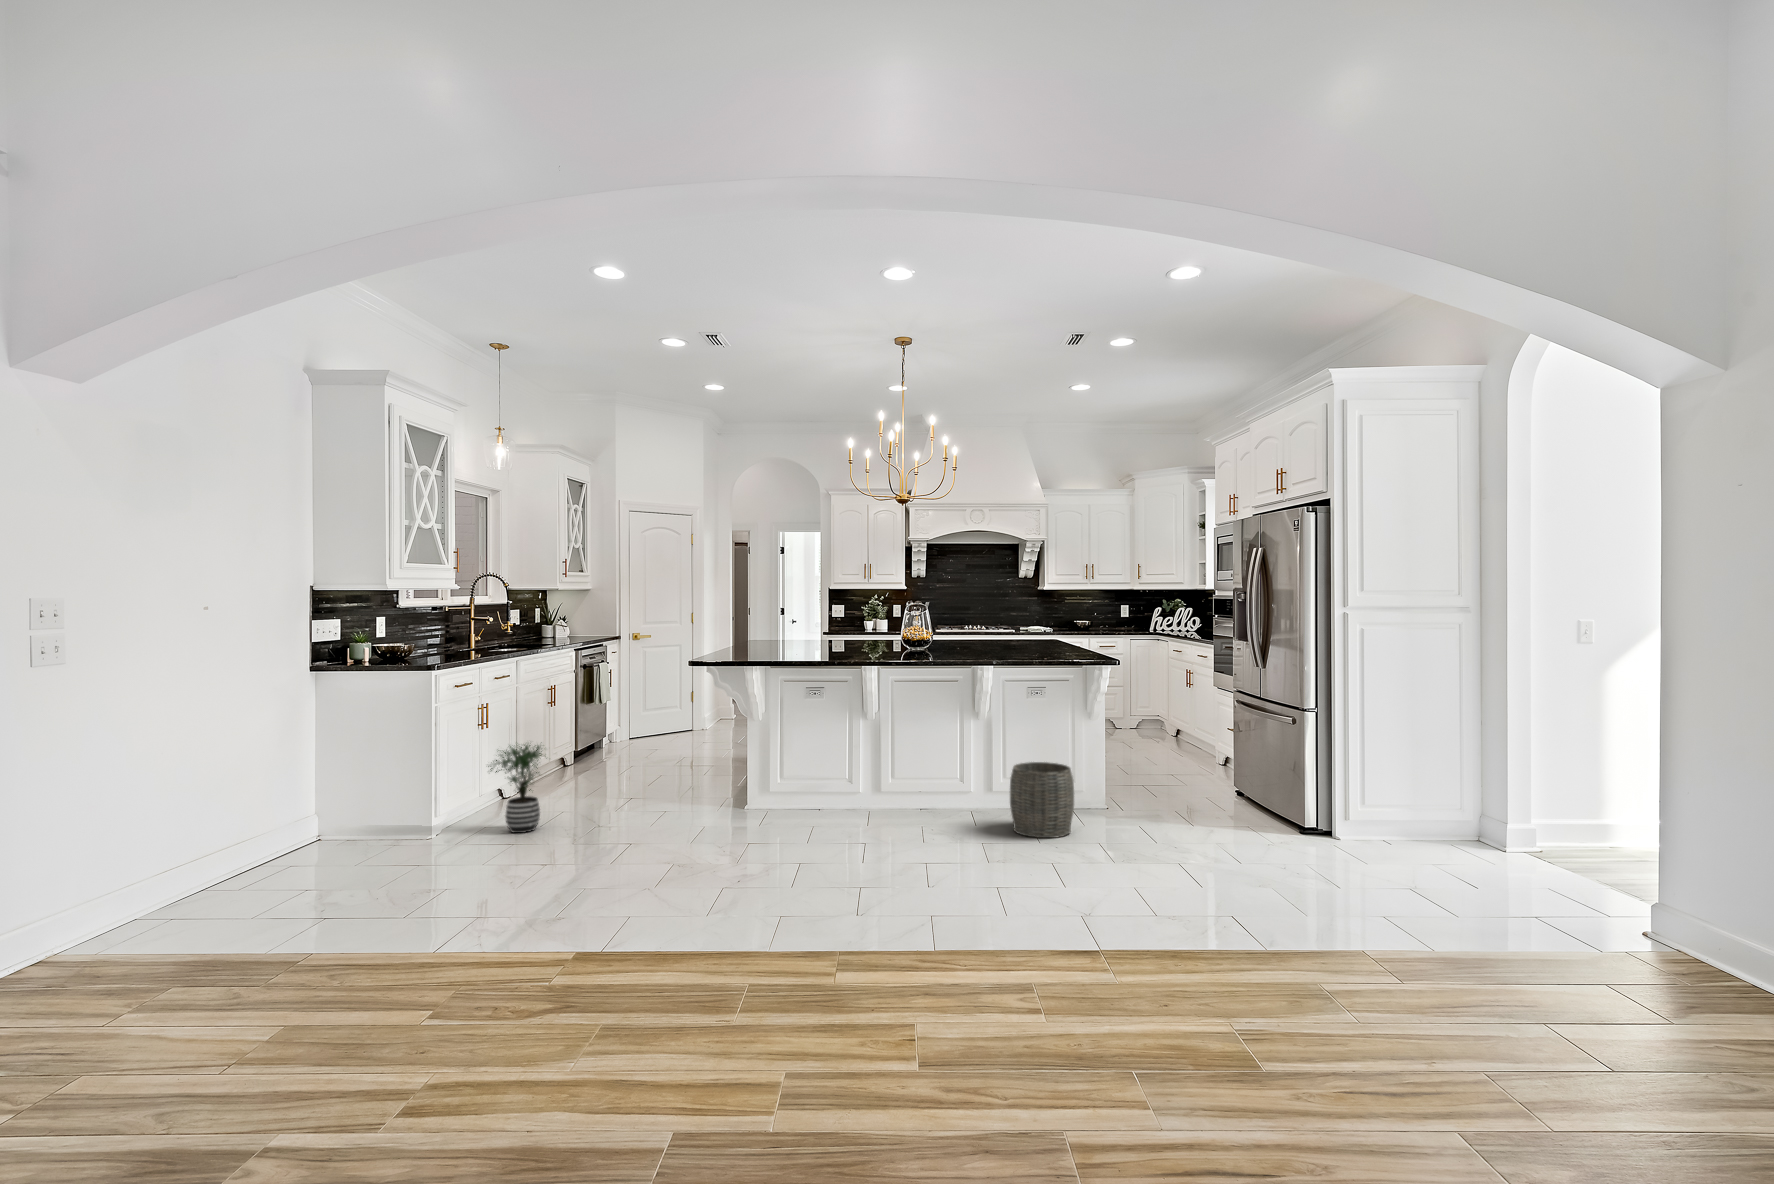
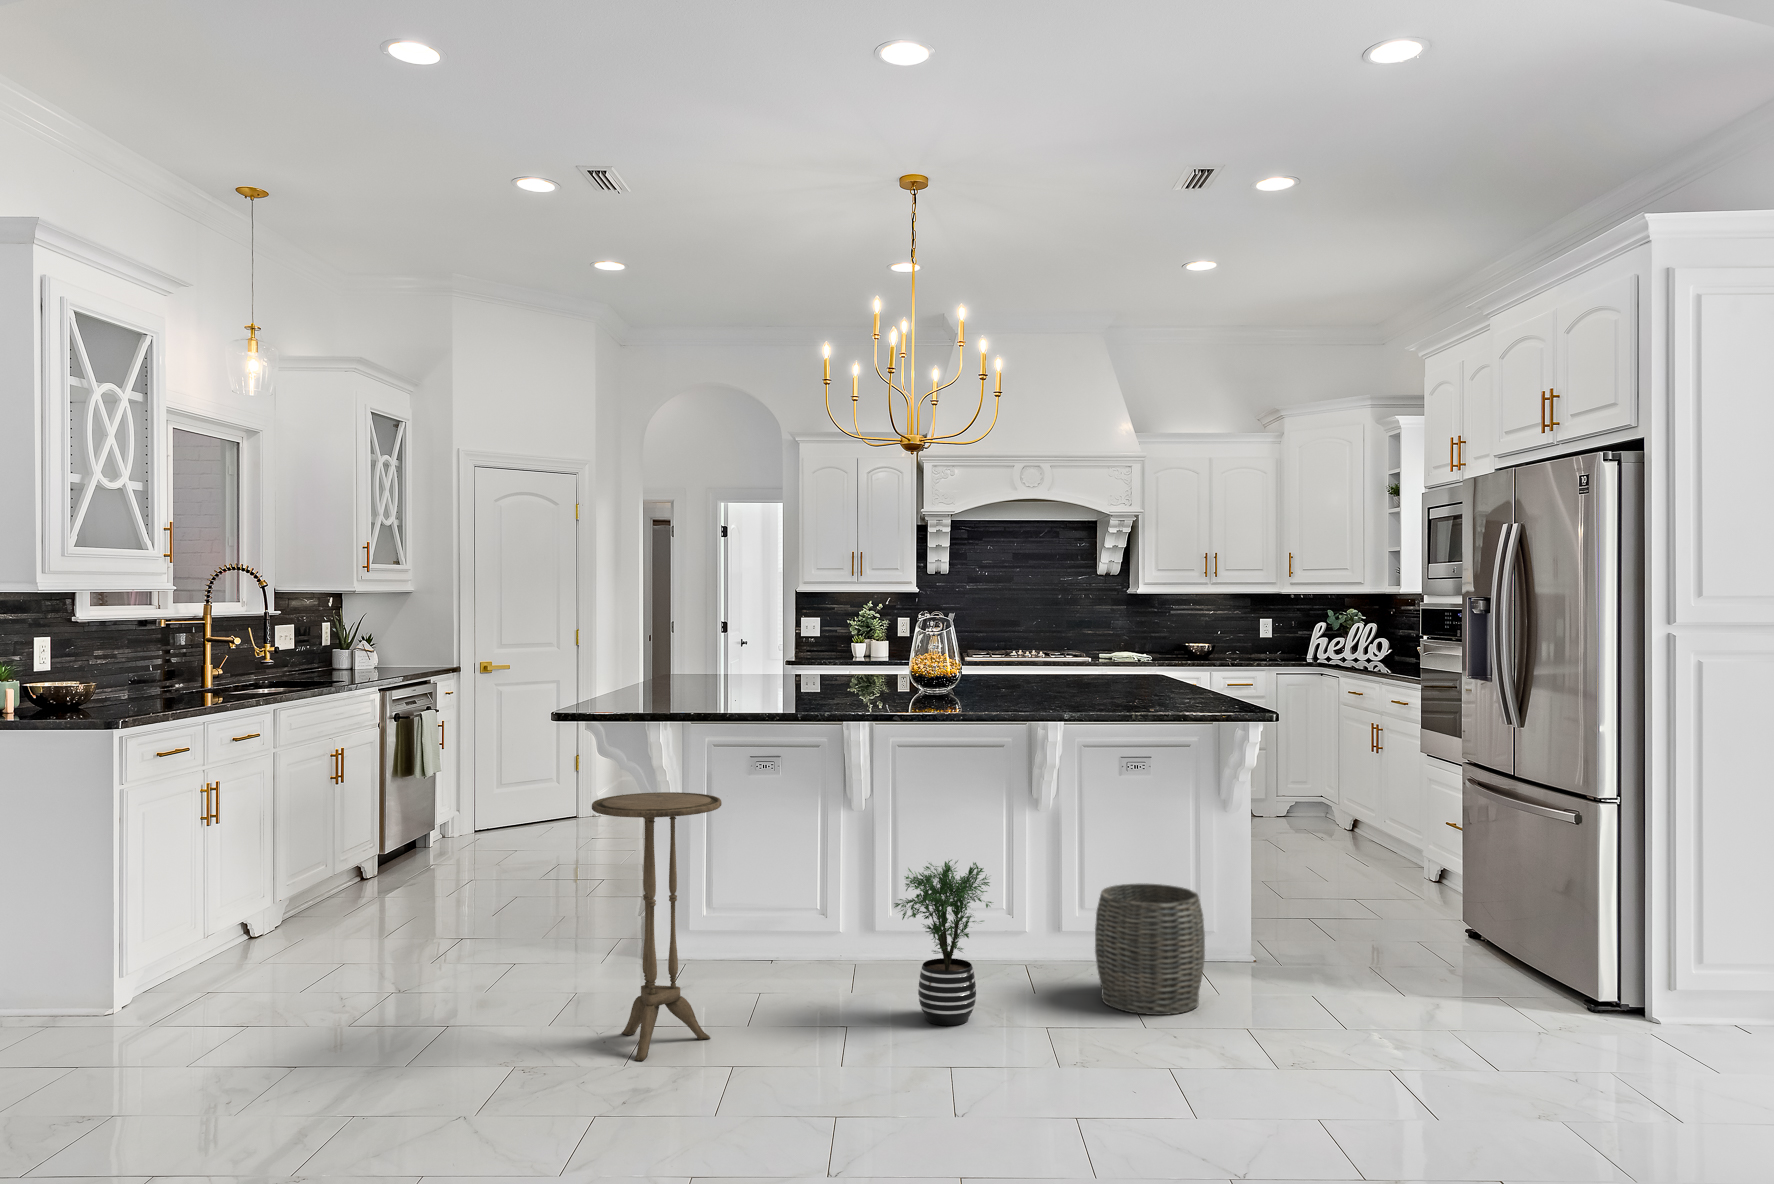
side table: none [714,707,790,862] -> present [592,792,722,1061]
potted plant: present [488,745,542,833] -> present [894,860,992,1025]

